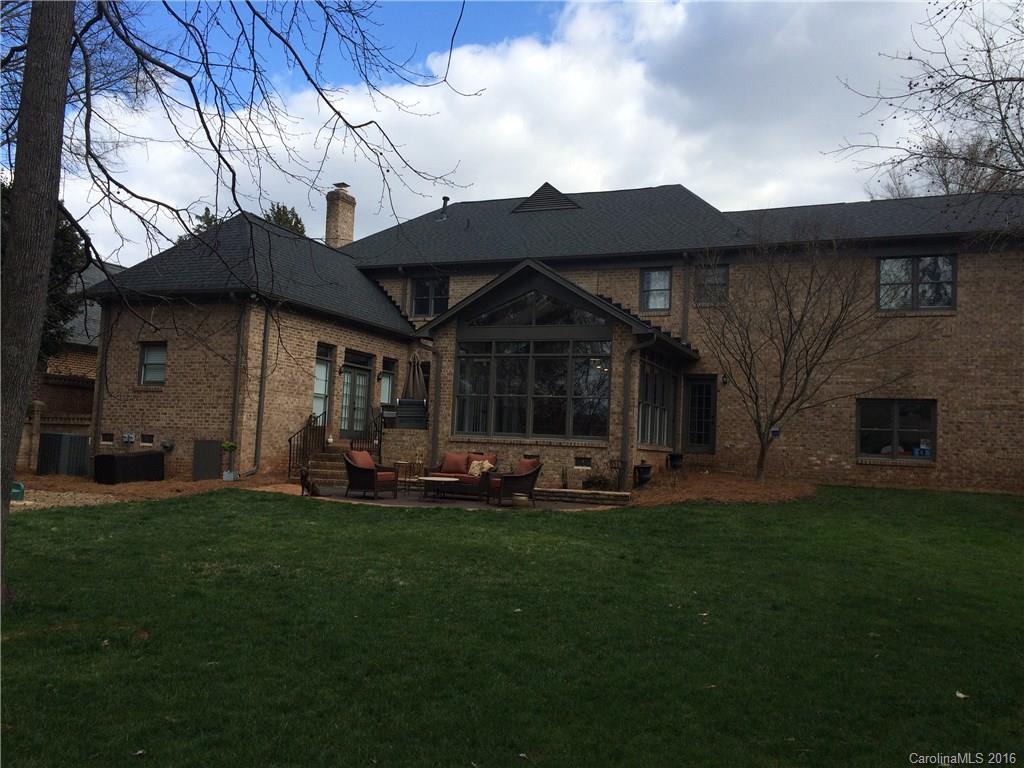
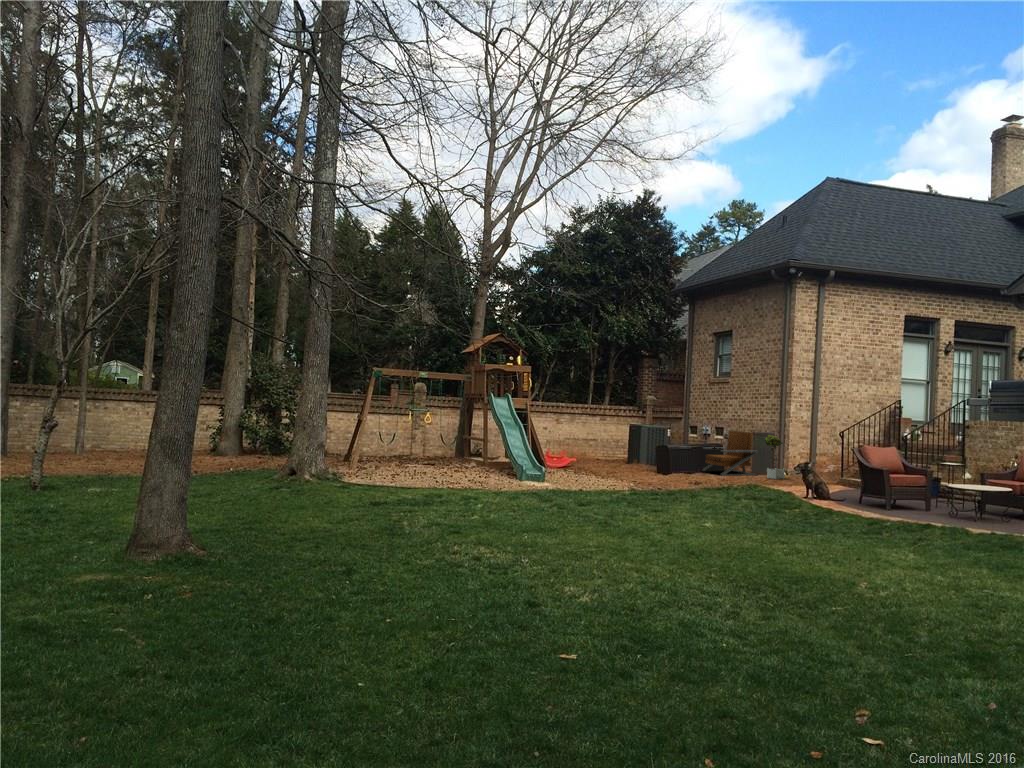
lounge chair: none [148,438,209,481] -> present [702,431,759,476]

